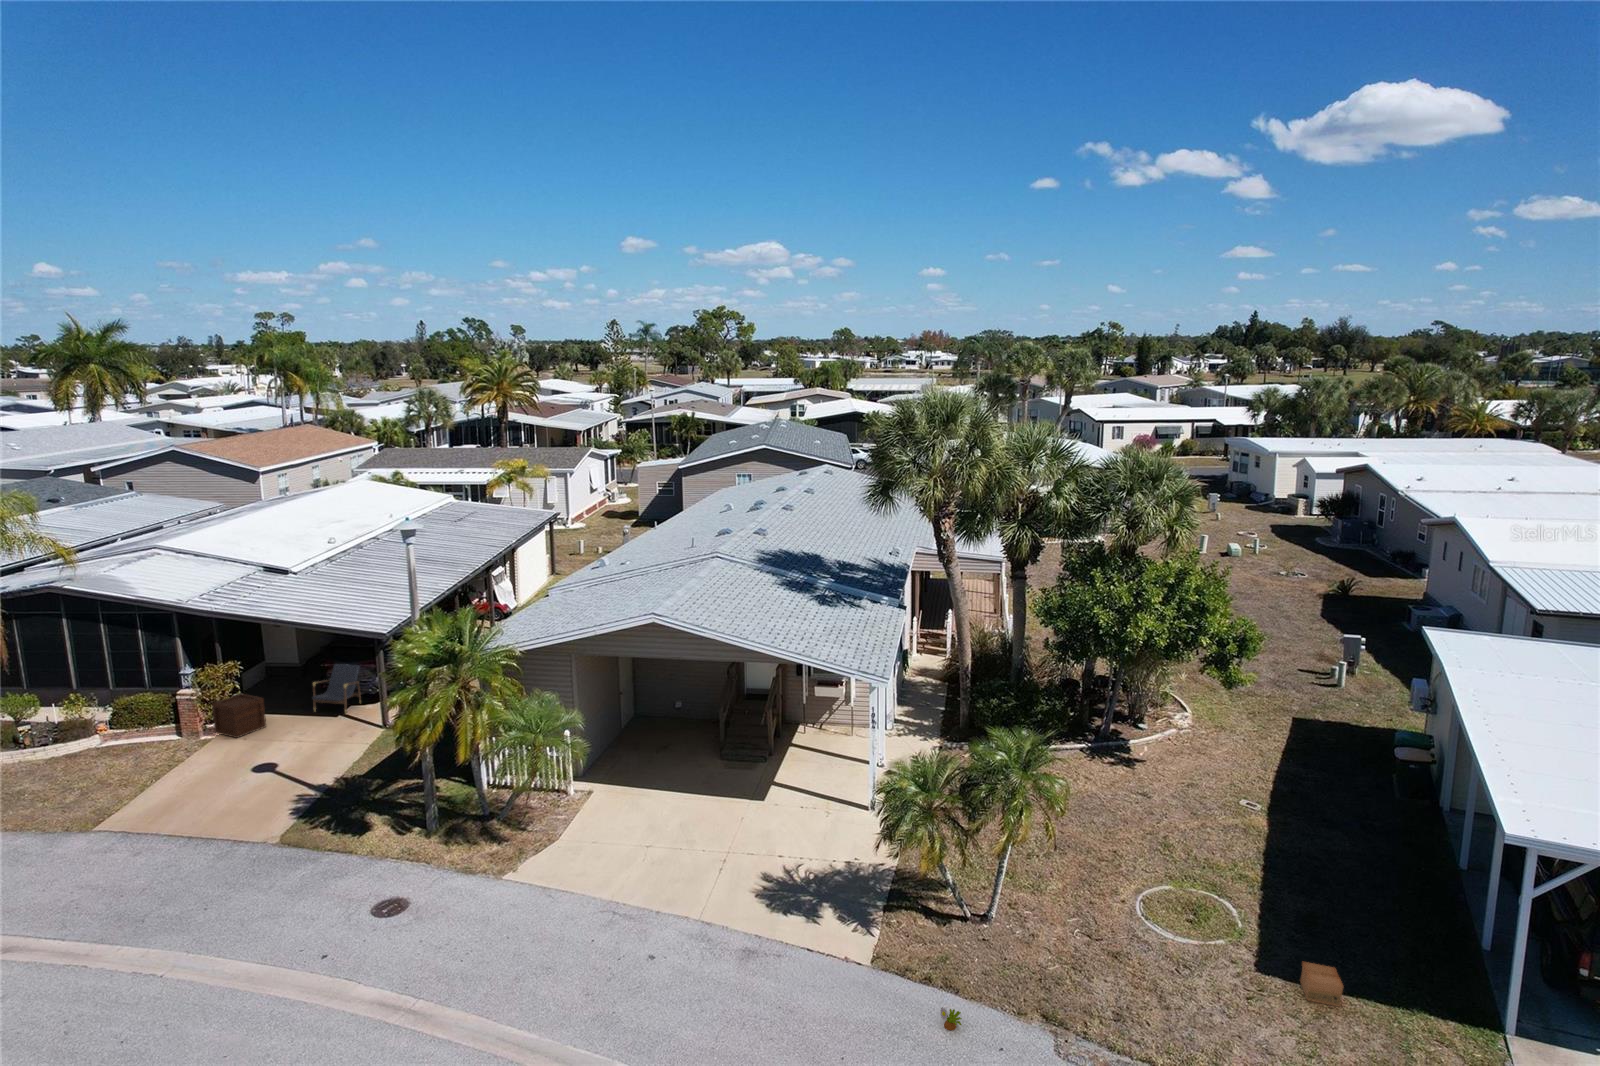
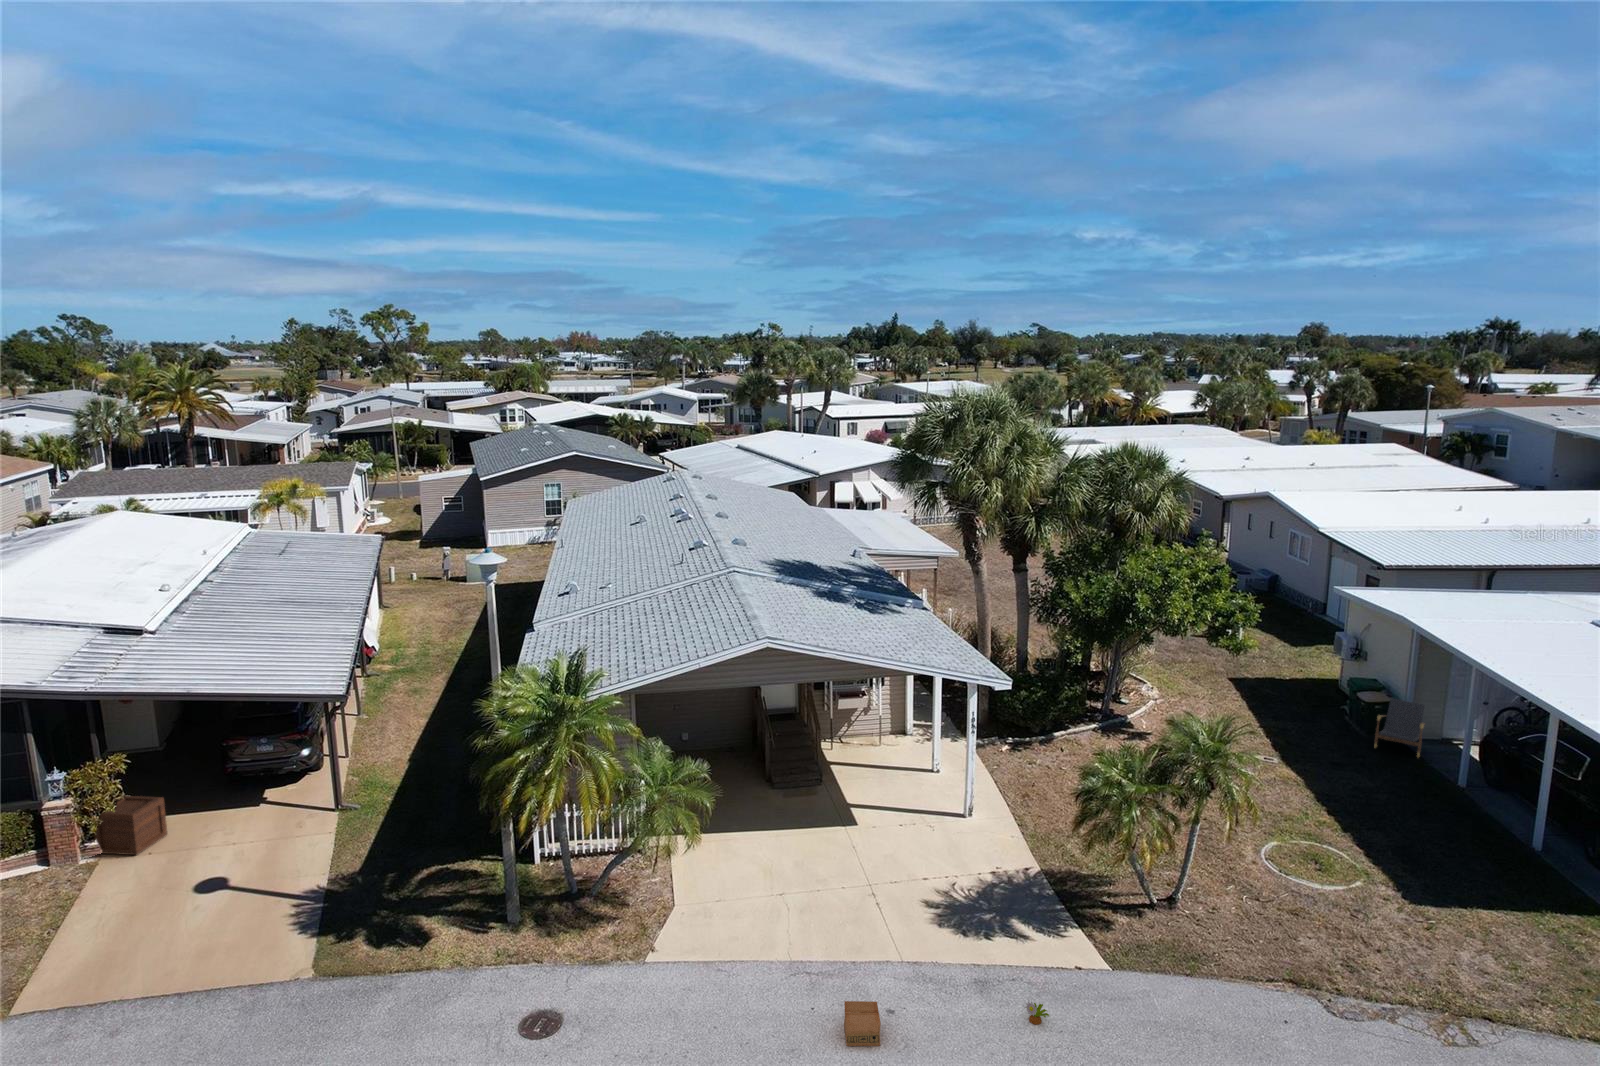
lounge chair: present [312,664,361,713] -> present [1375,699,1425,757]
cardboard box: present [1300,962,1343,1007] -> present [844,1001,881,1046]
decorative plant: present [940,1007,962,1030] -> present [1025,1002,1049,1025]

